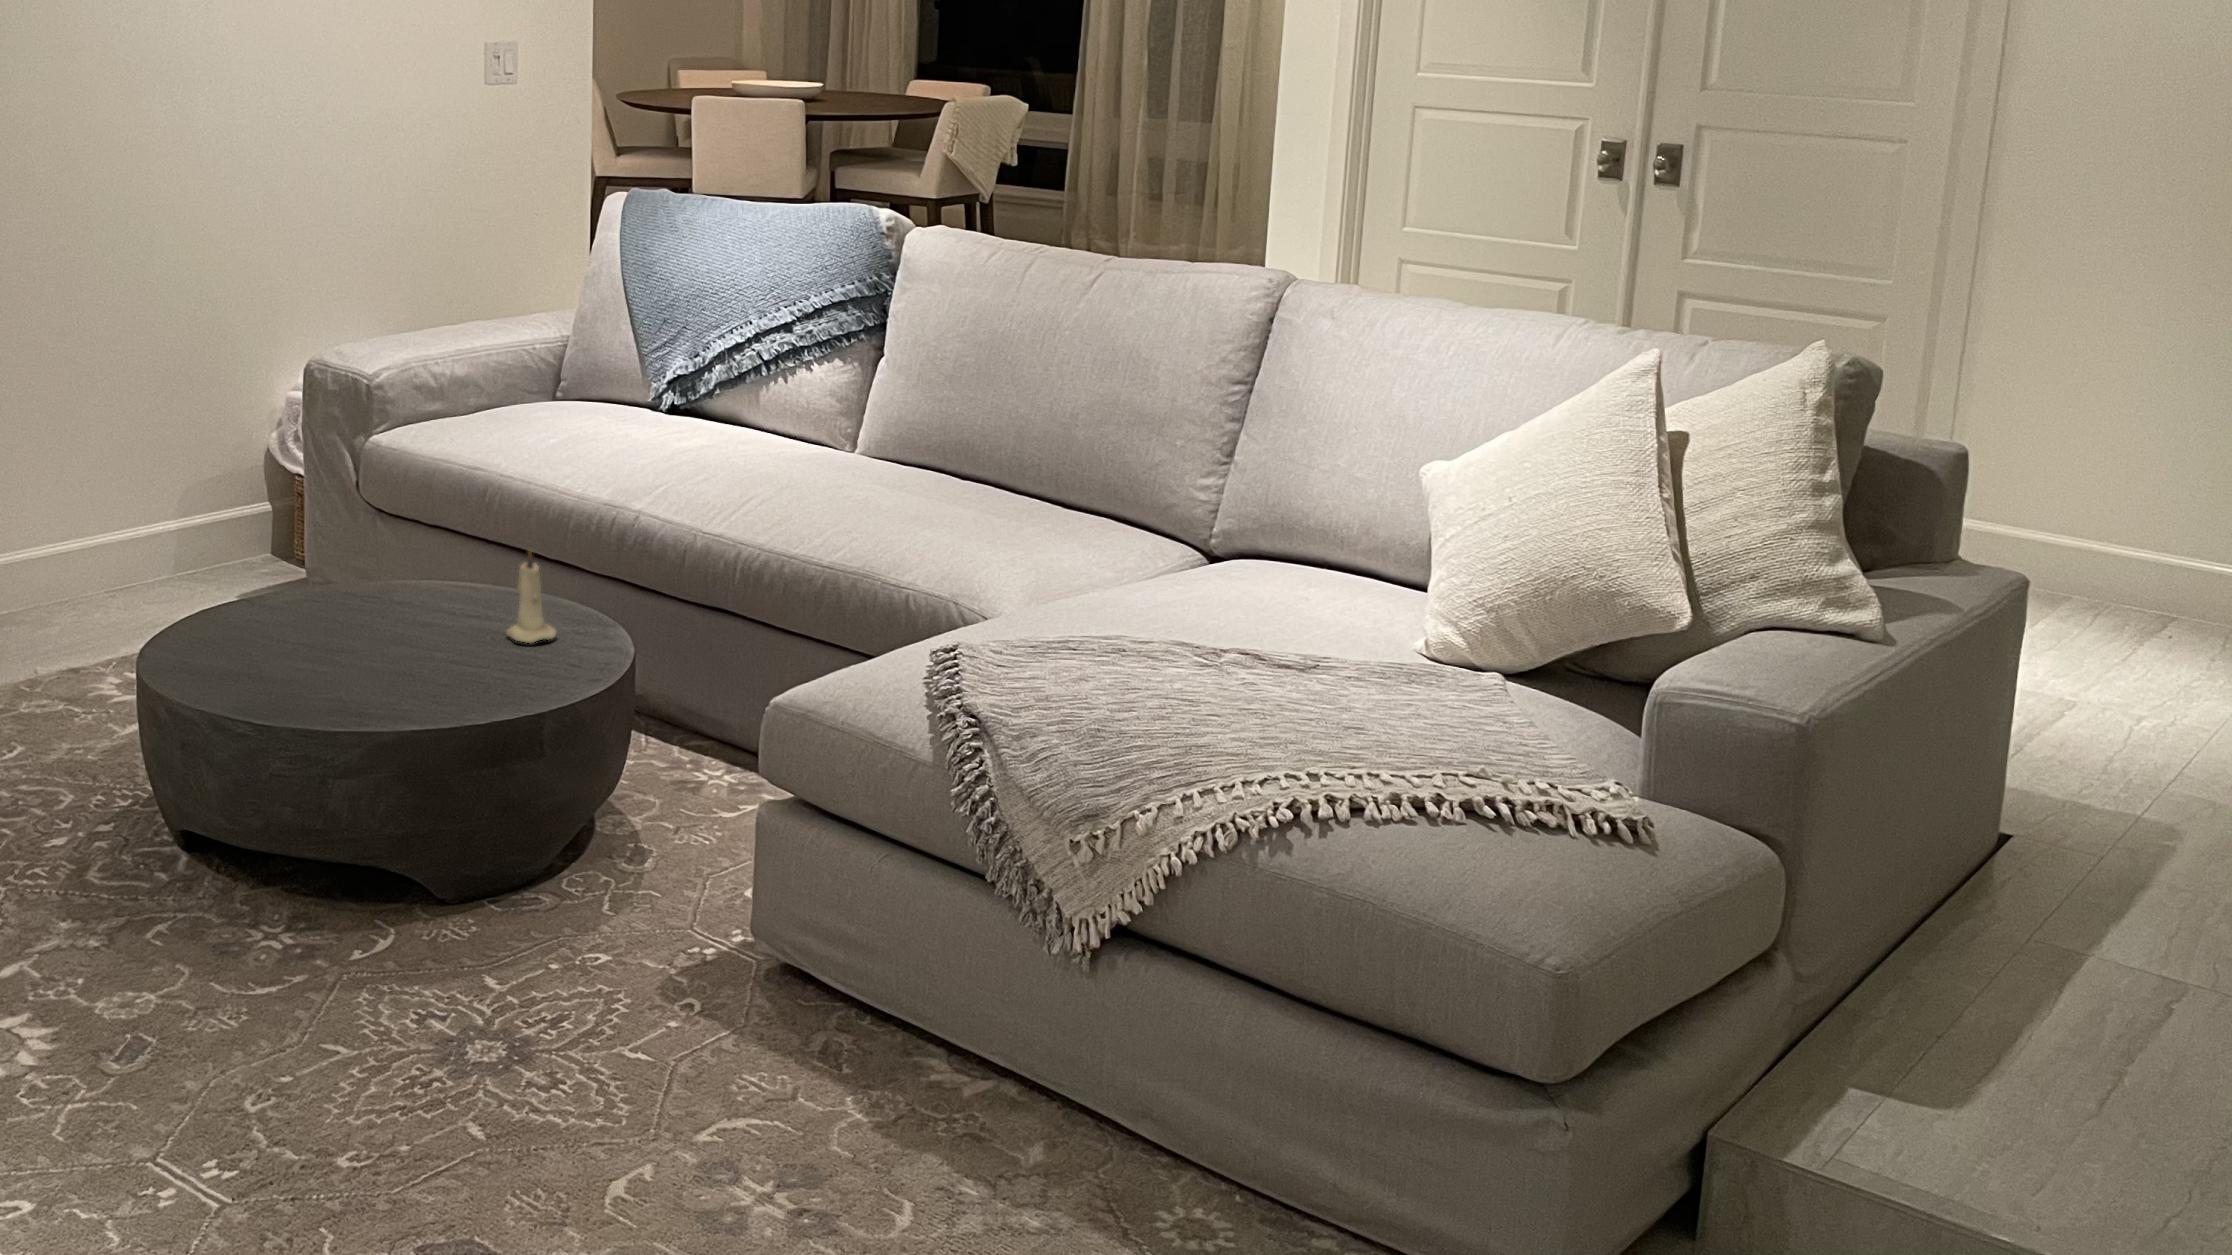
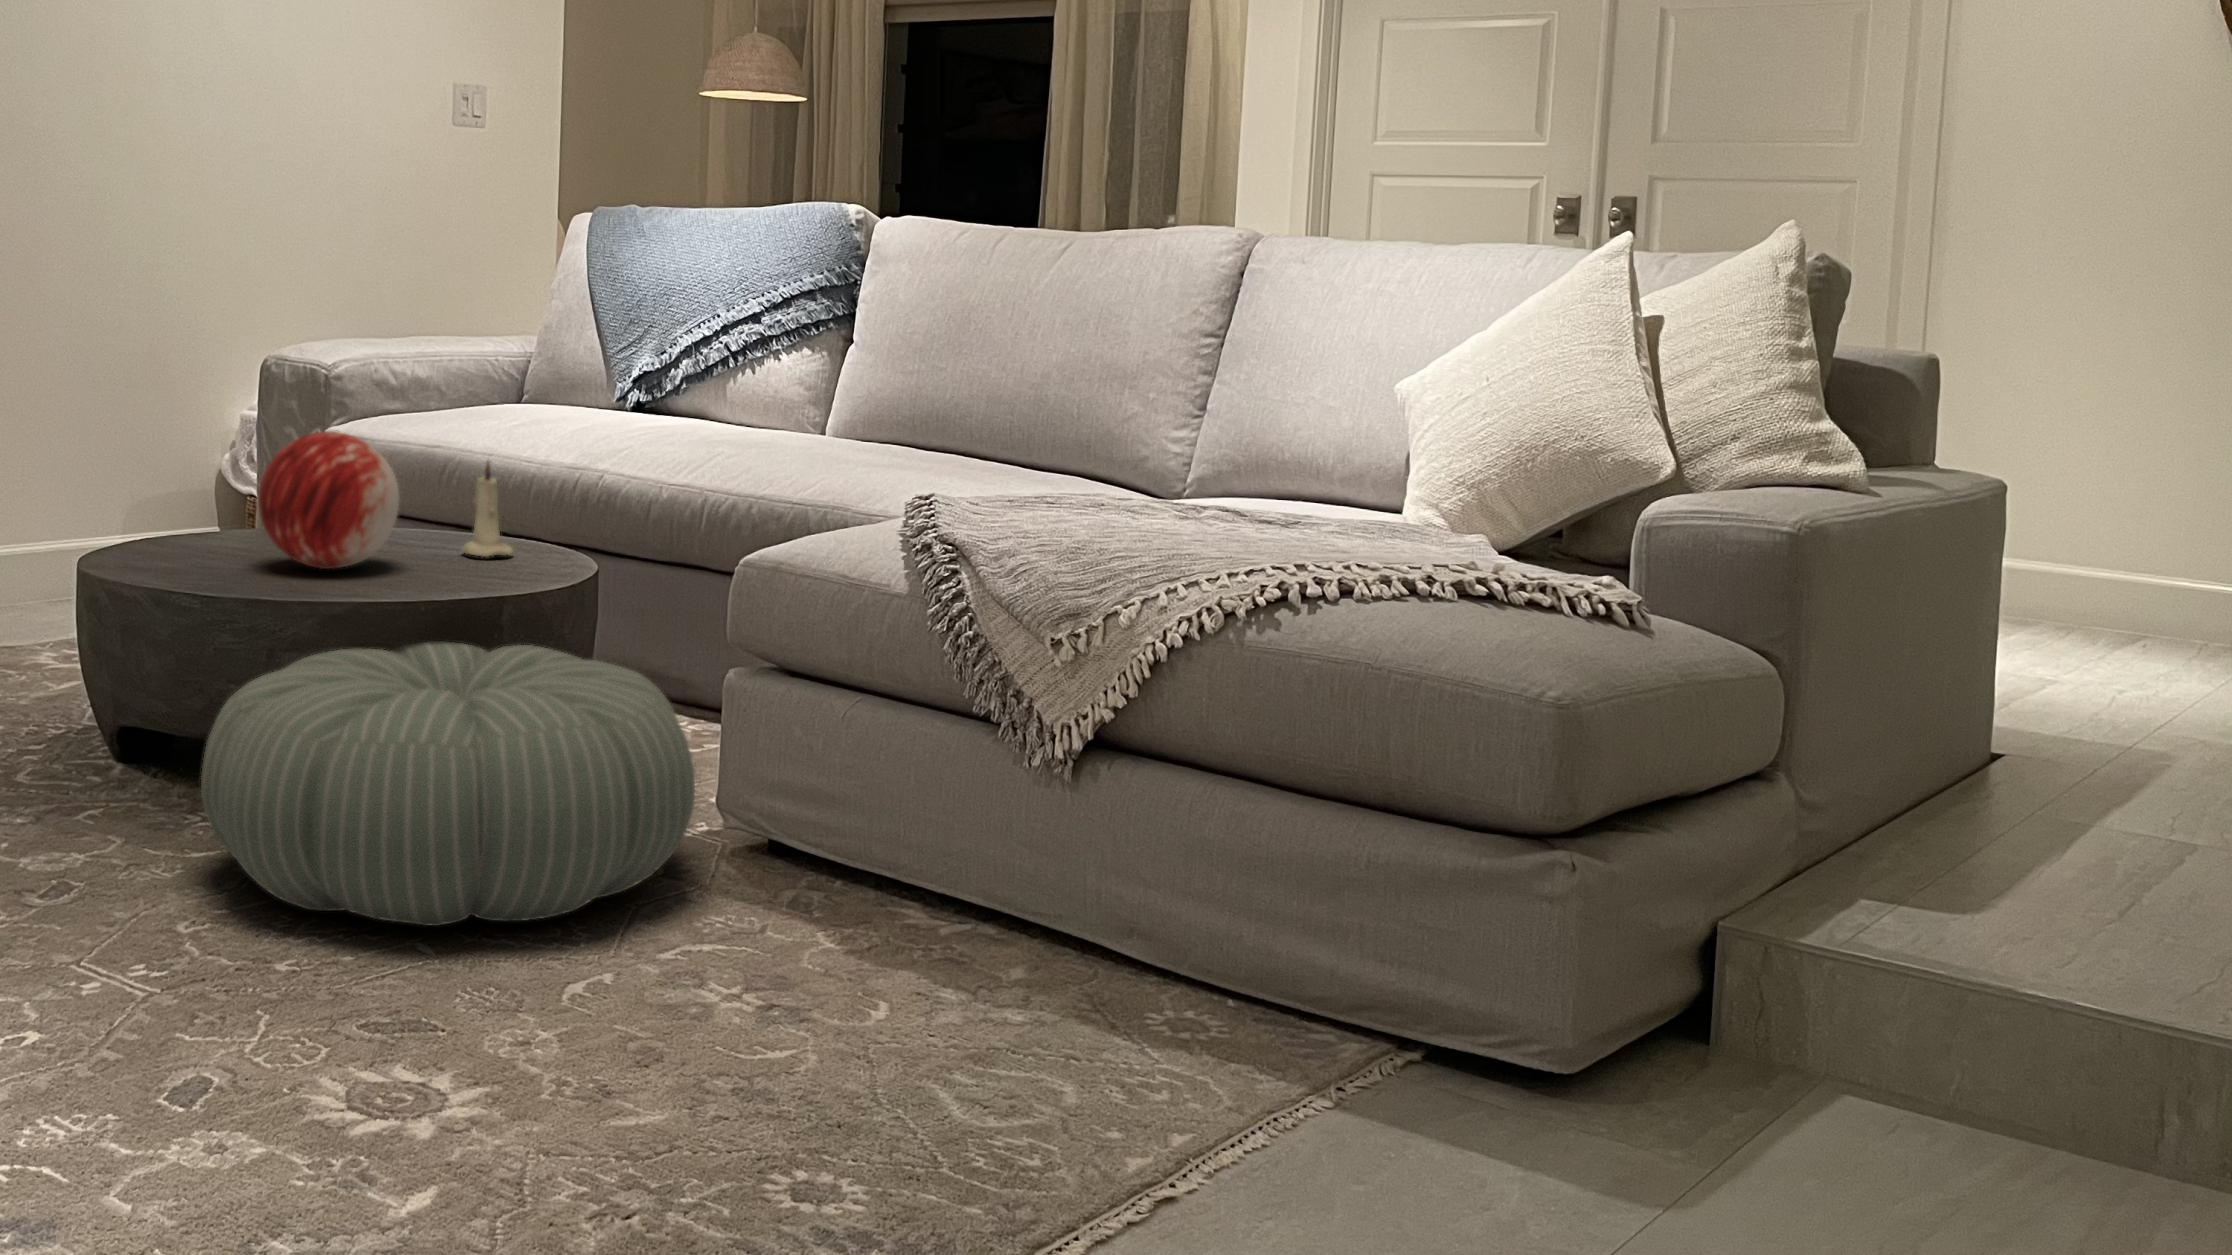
decorative orb: none [310,542,445,674] -> present [258,432,399,569]
pouf: none [265,774,732,1102] -> present [201,641,695,926]

